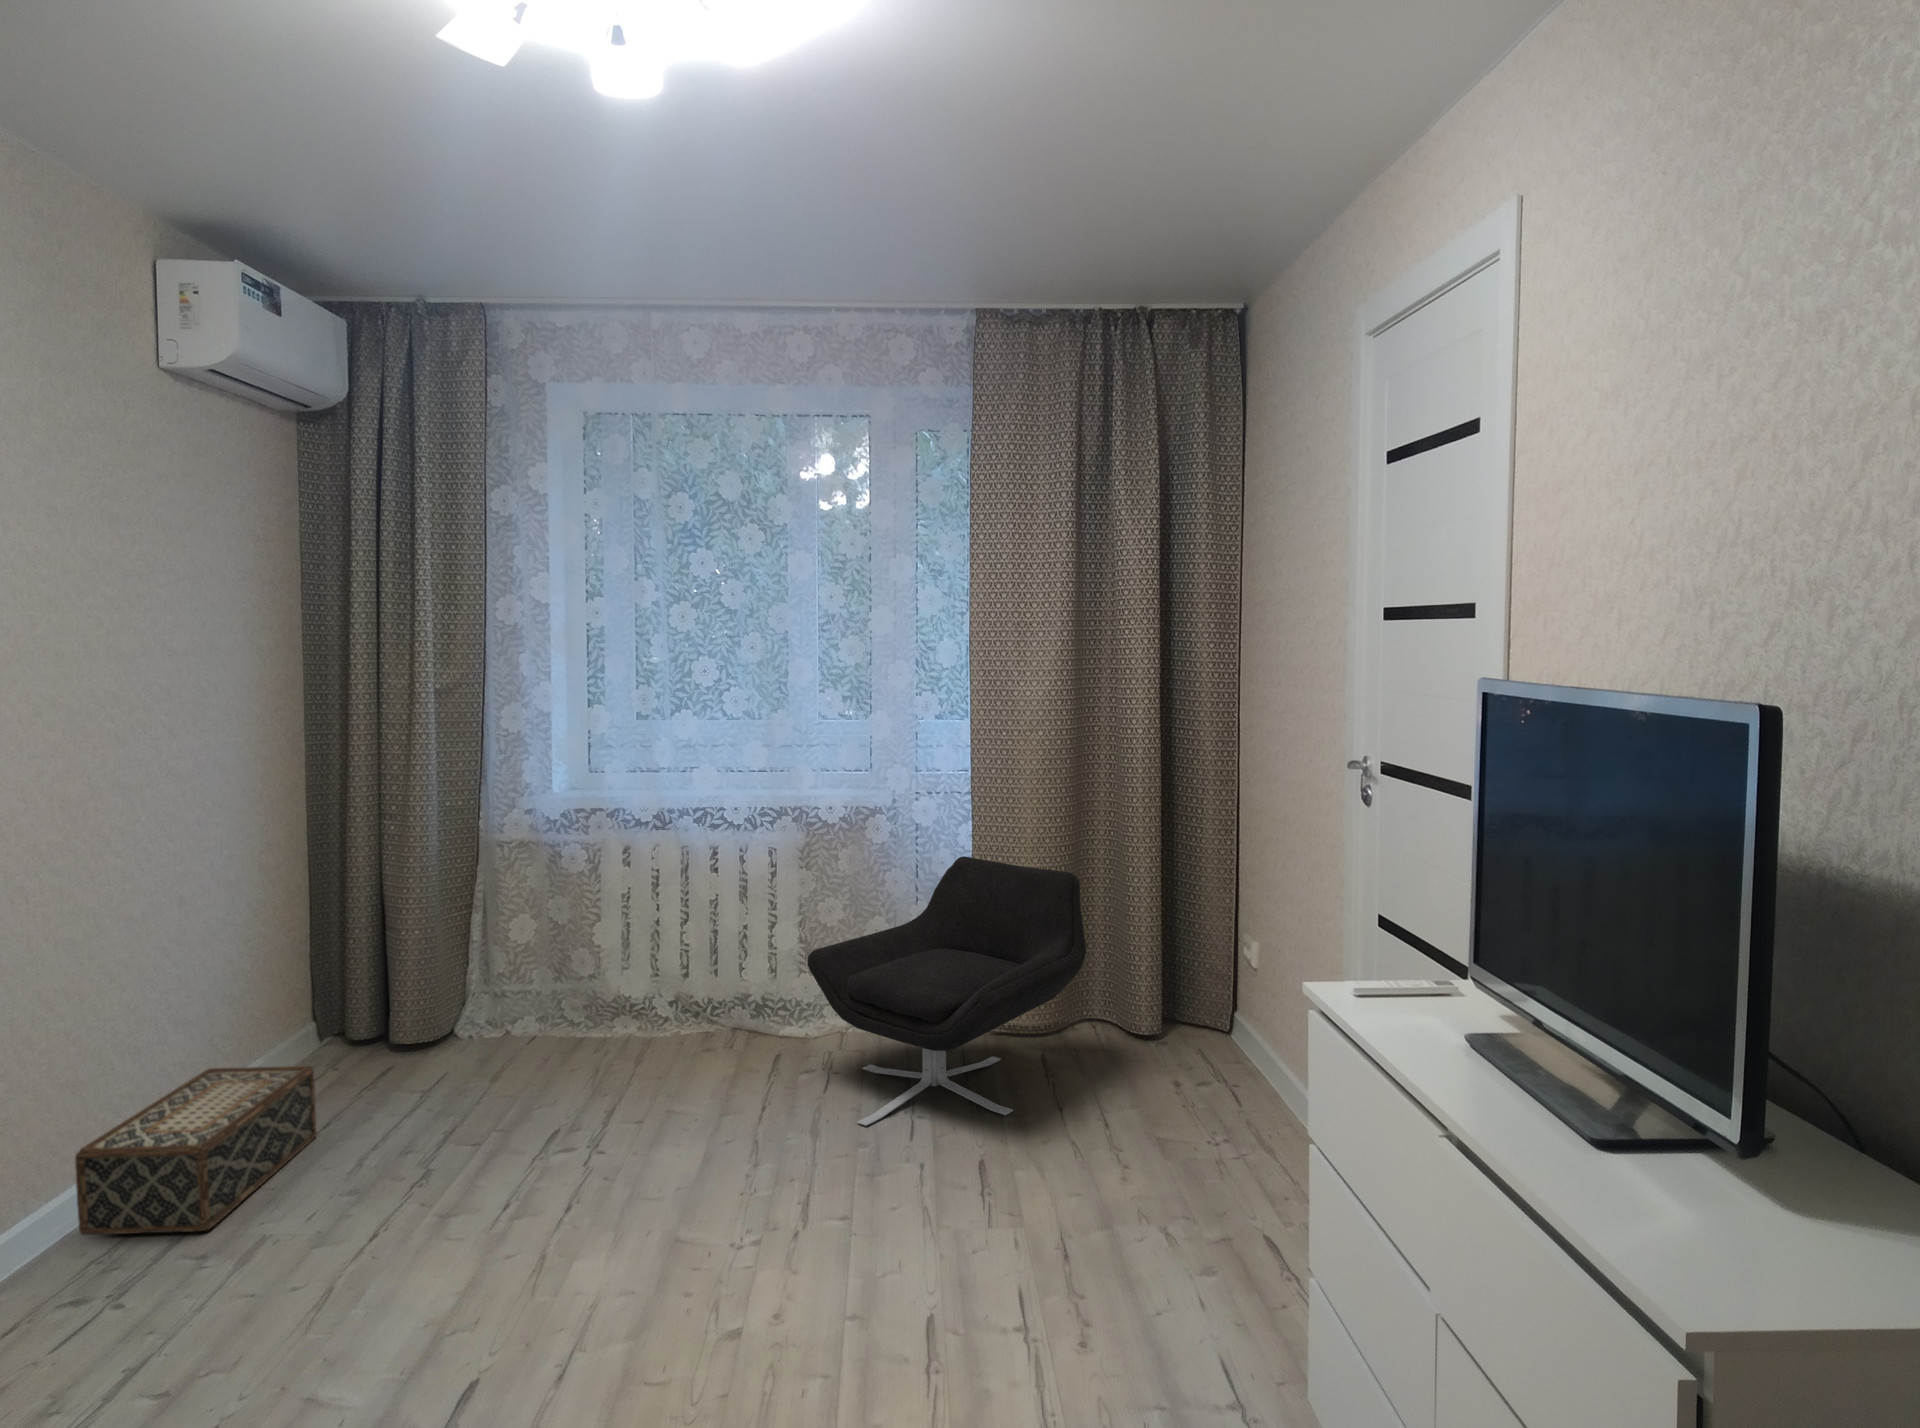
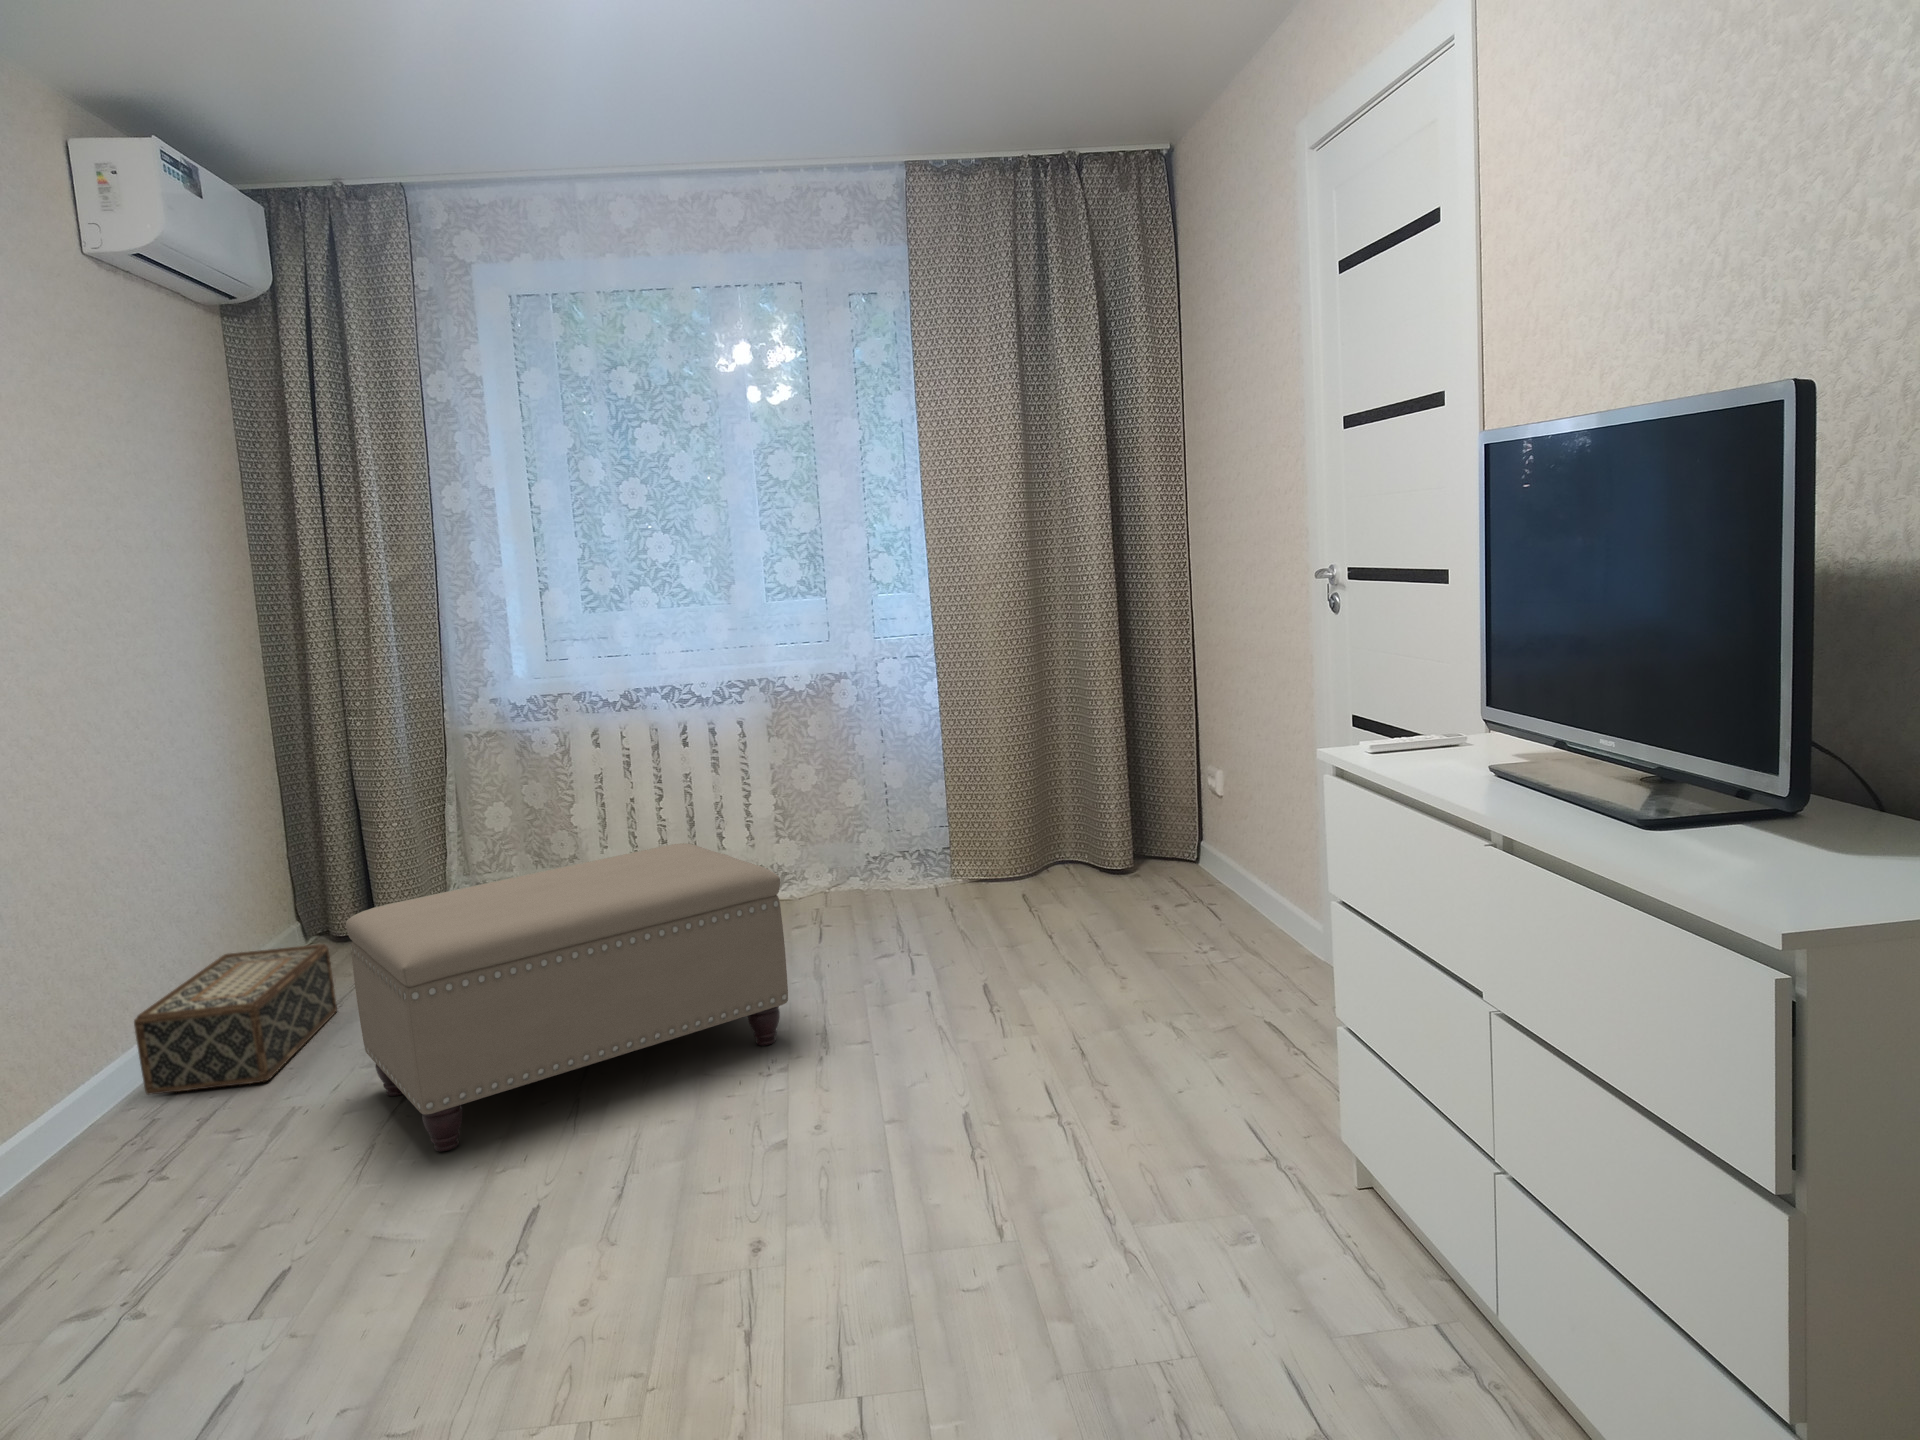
lounge chair: present [807,856,1086,1126] -> none [791,713,1058,958]
ottoman: none [296,997,767,1366] -> present [346,843,788,1151]

